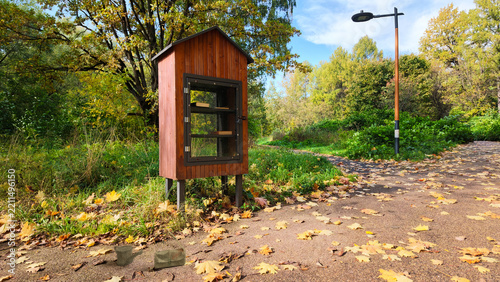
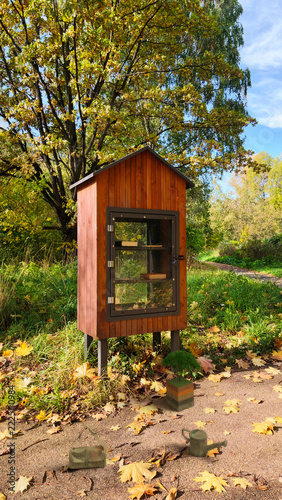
potted tree: none [228,184,260,230] -> present [161,350,202,412]
watering can: present [114,245,143,266] -> present [182,428,227,457]

